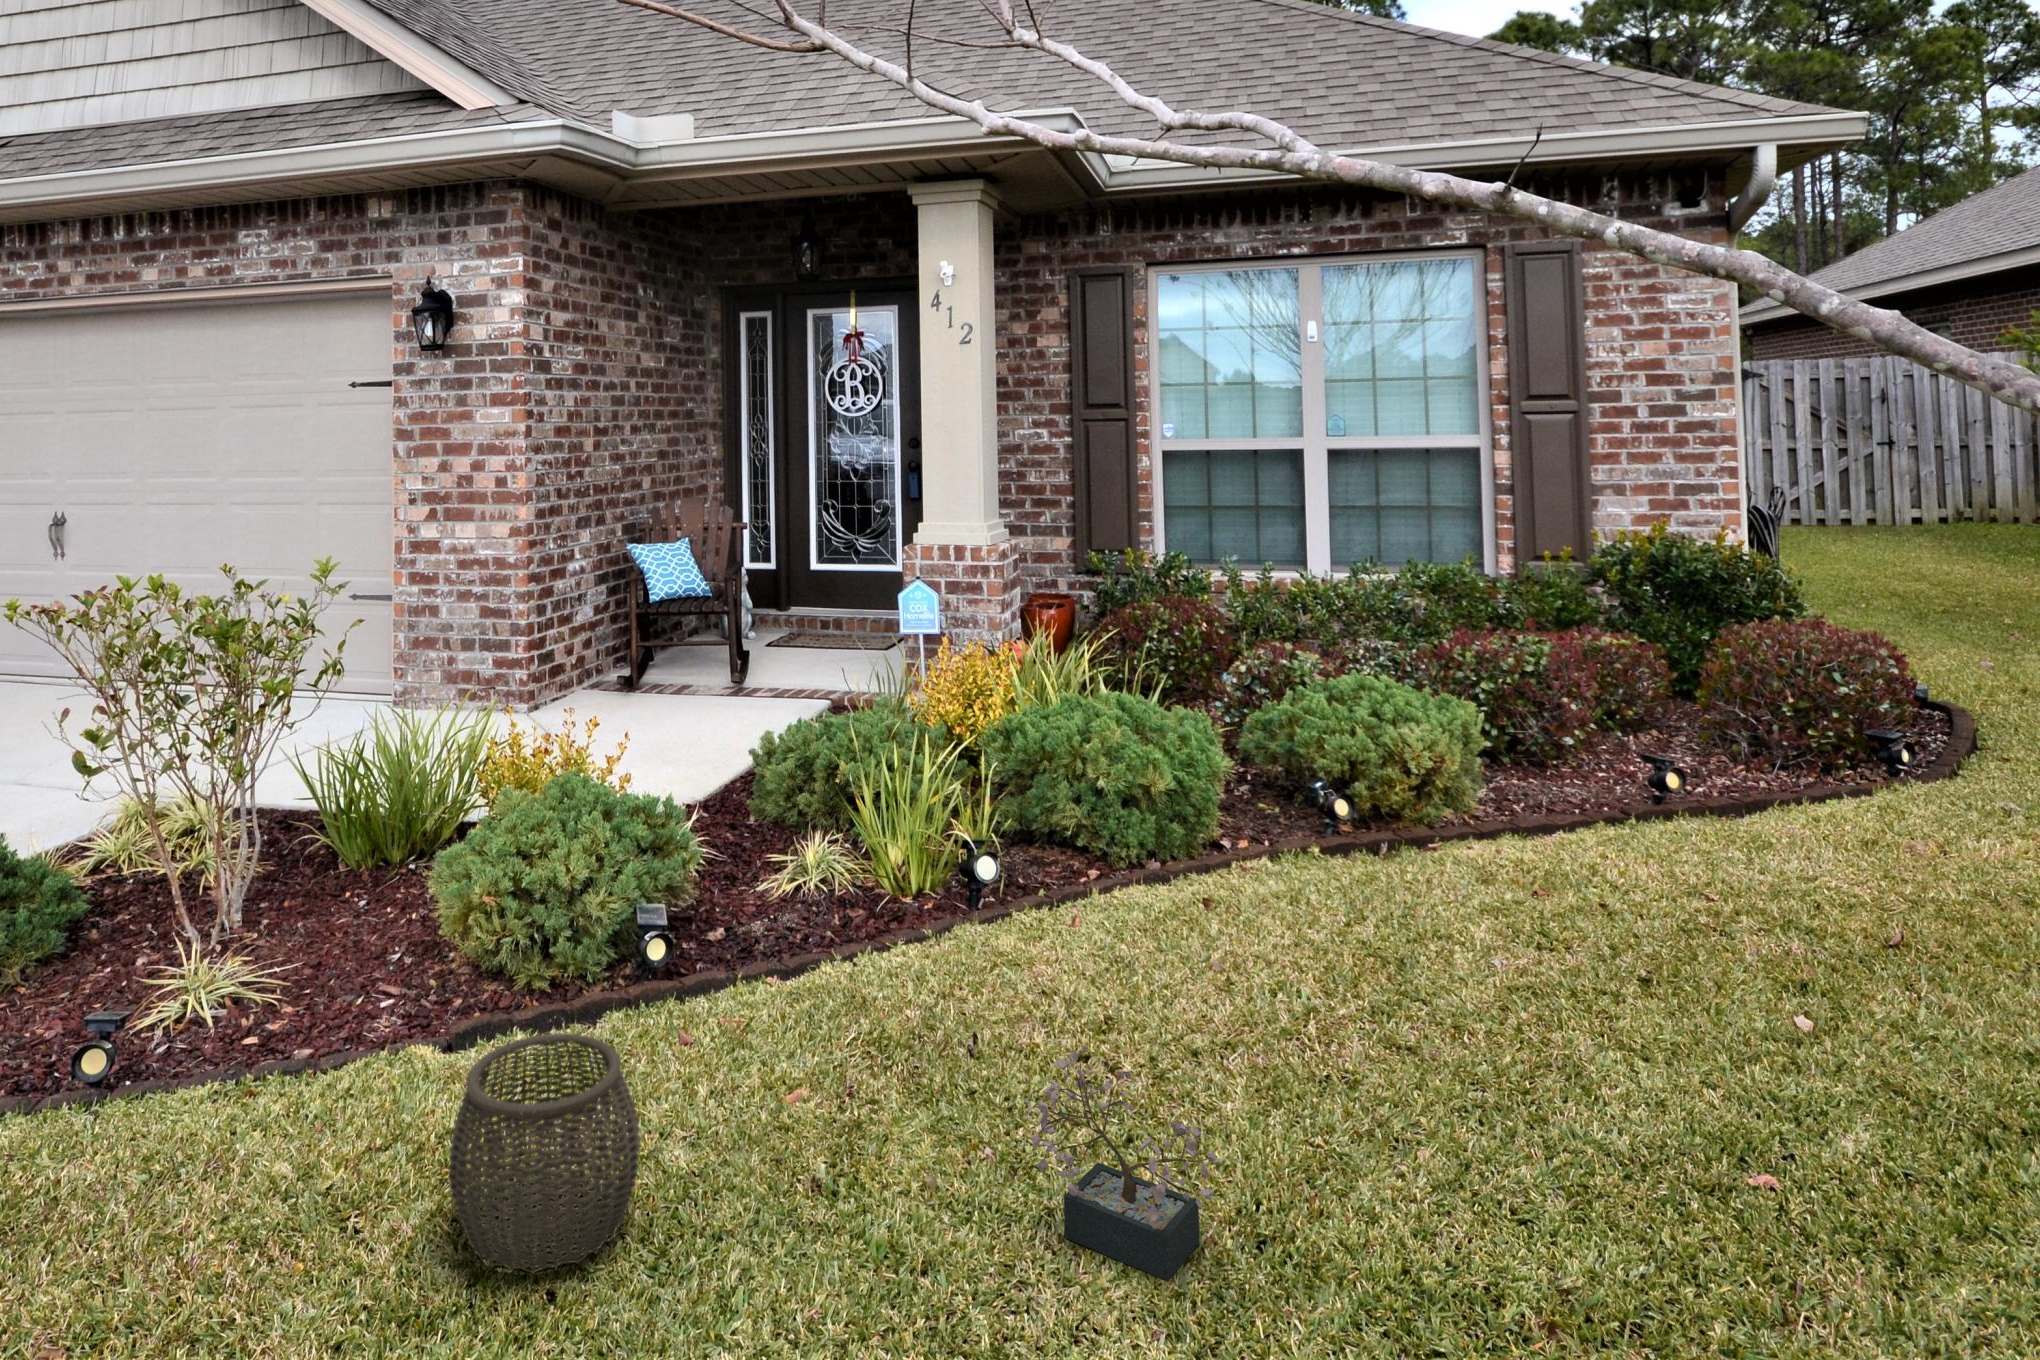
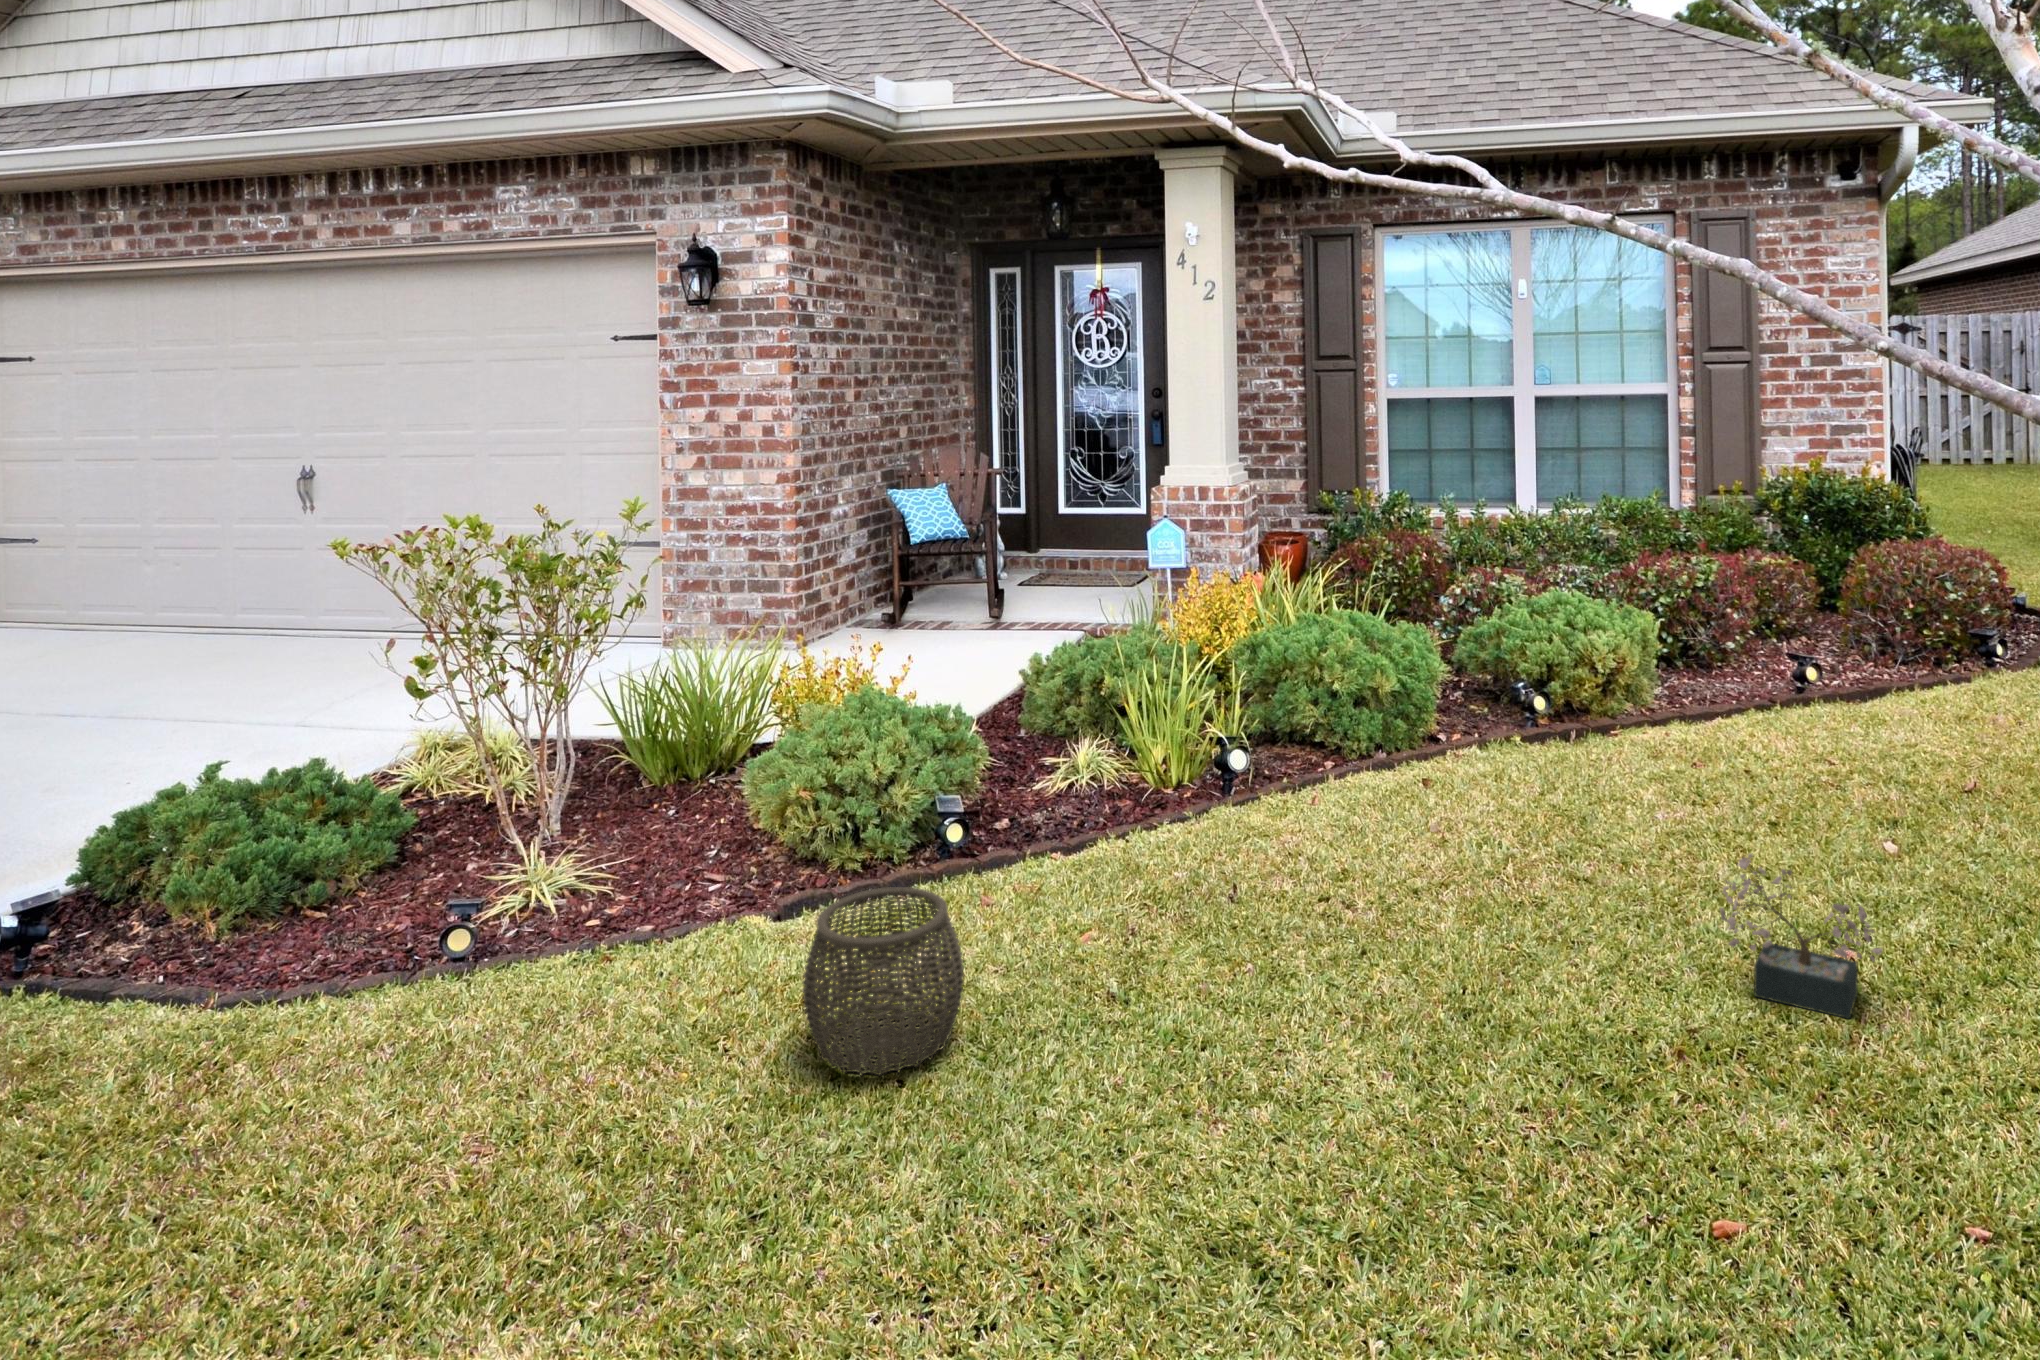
decorative plant: present [1025,1046,1222,1281] -> present [1720,854,1882,1019]

